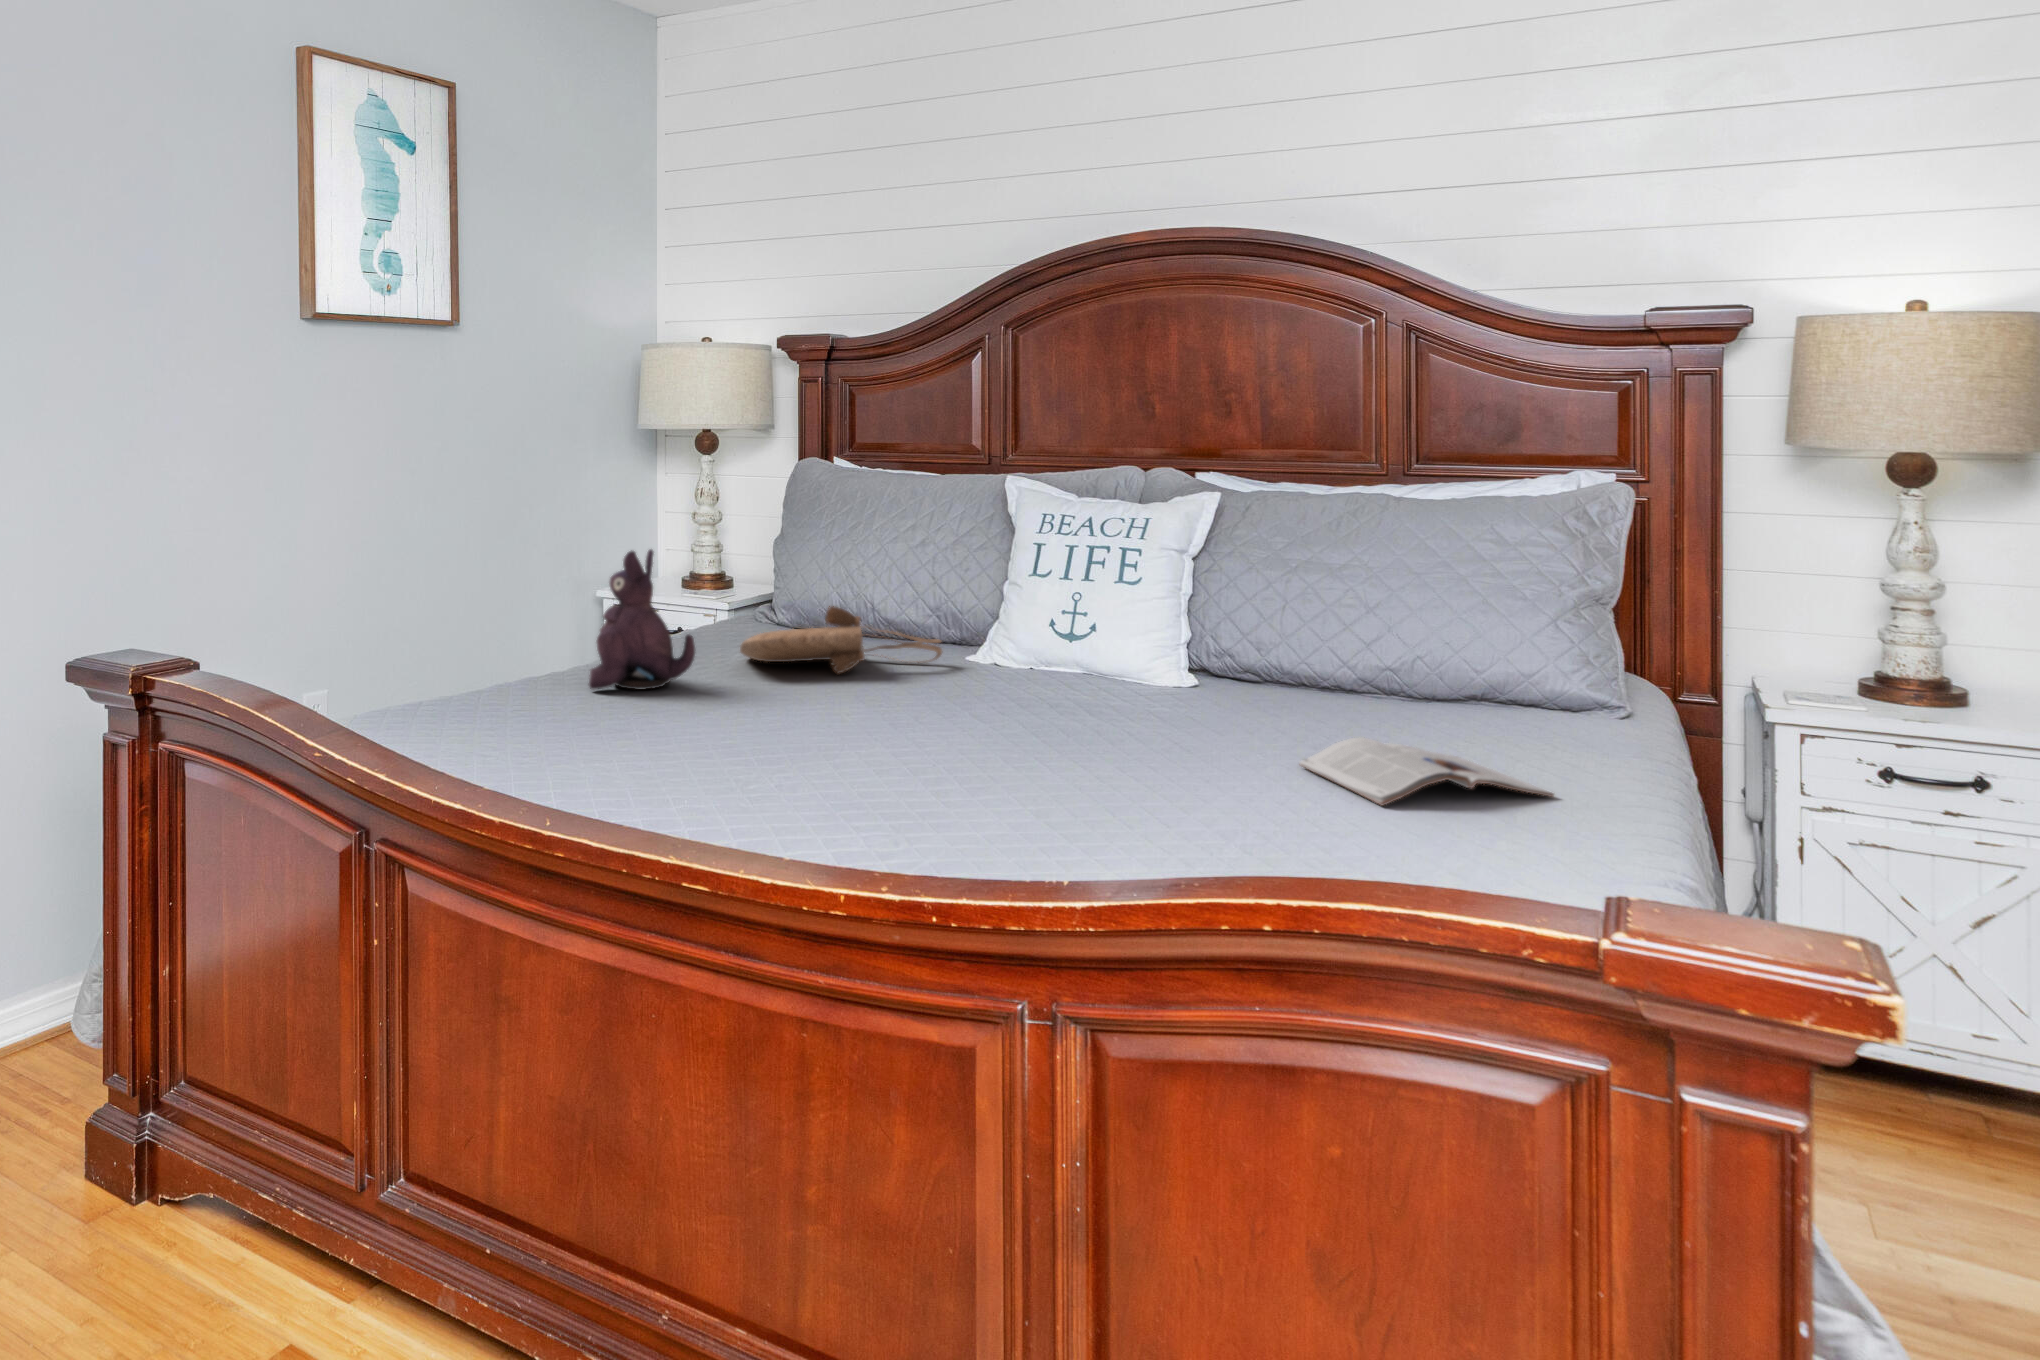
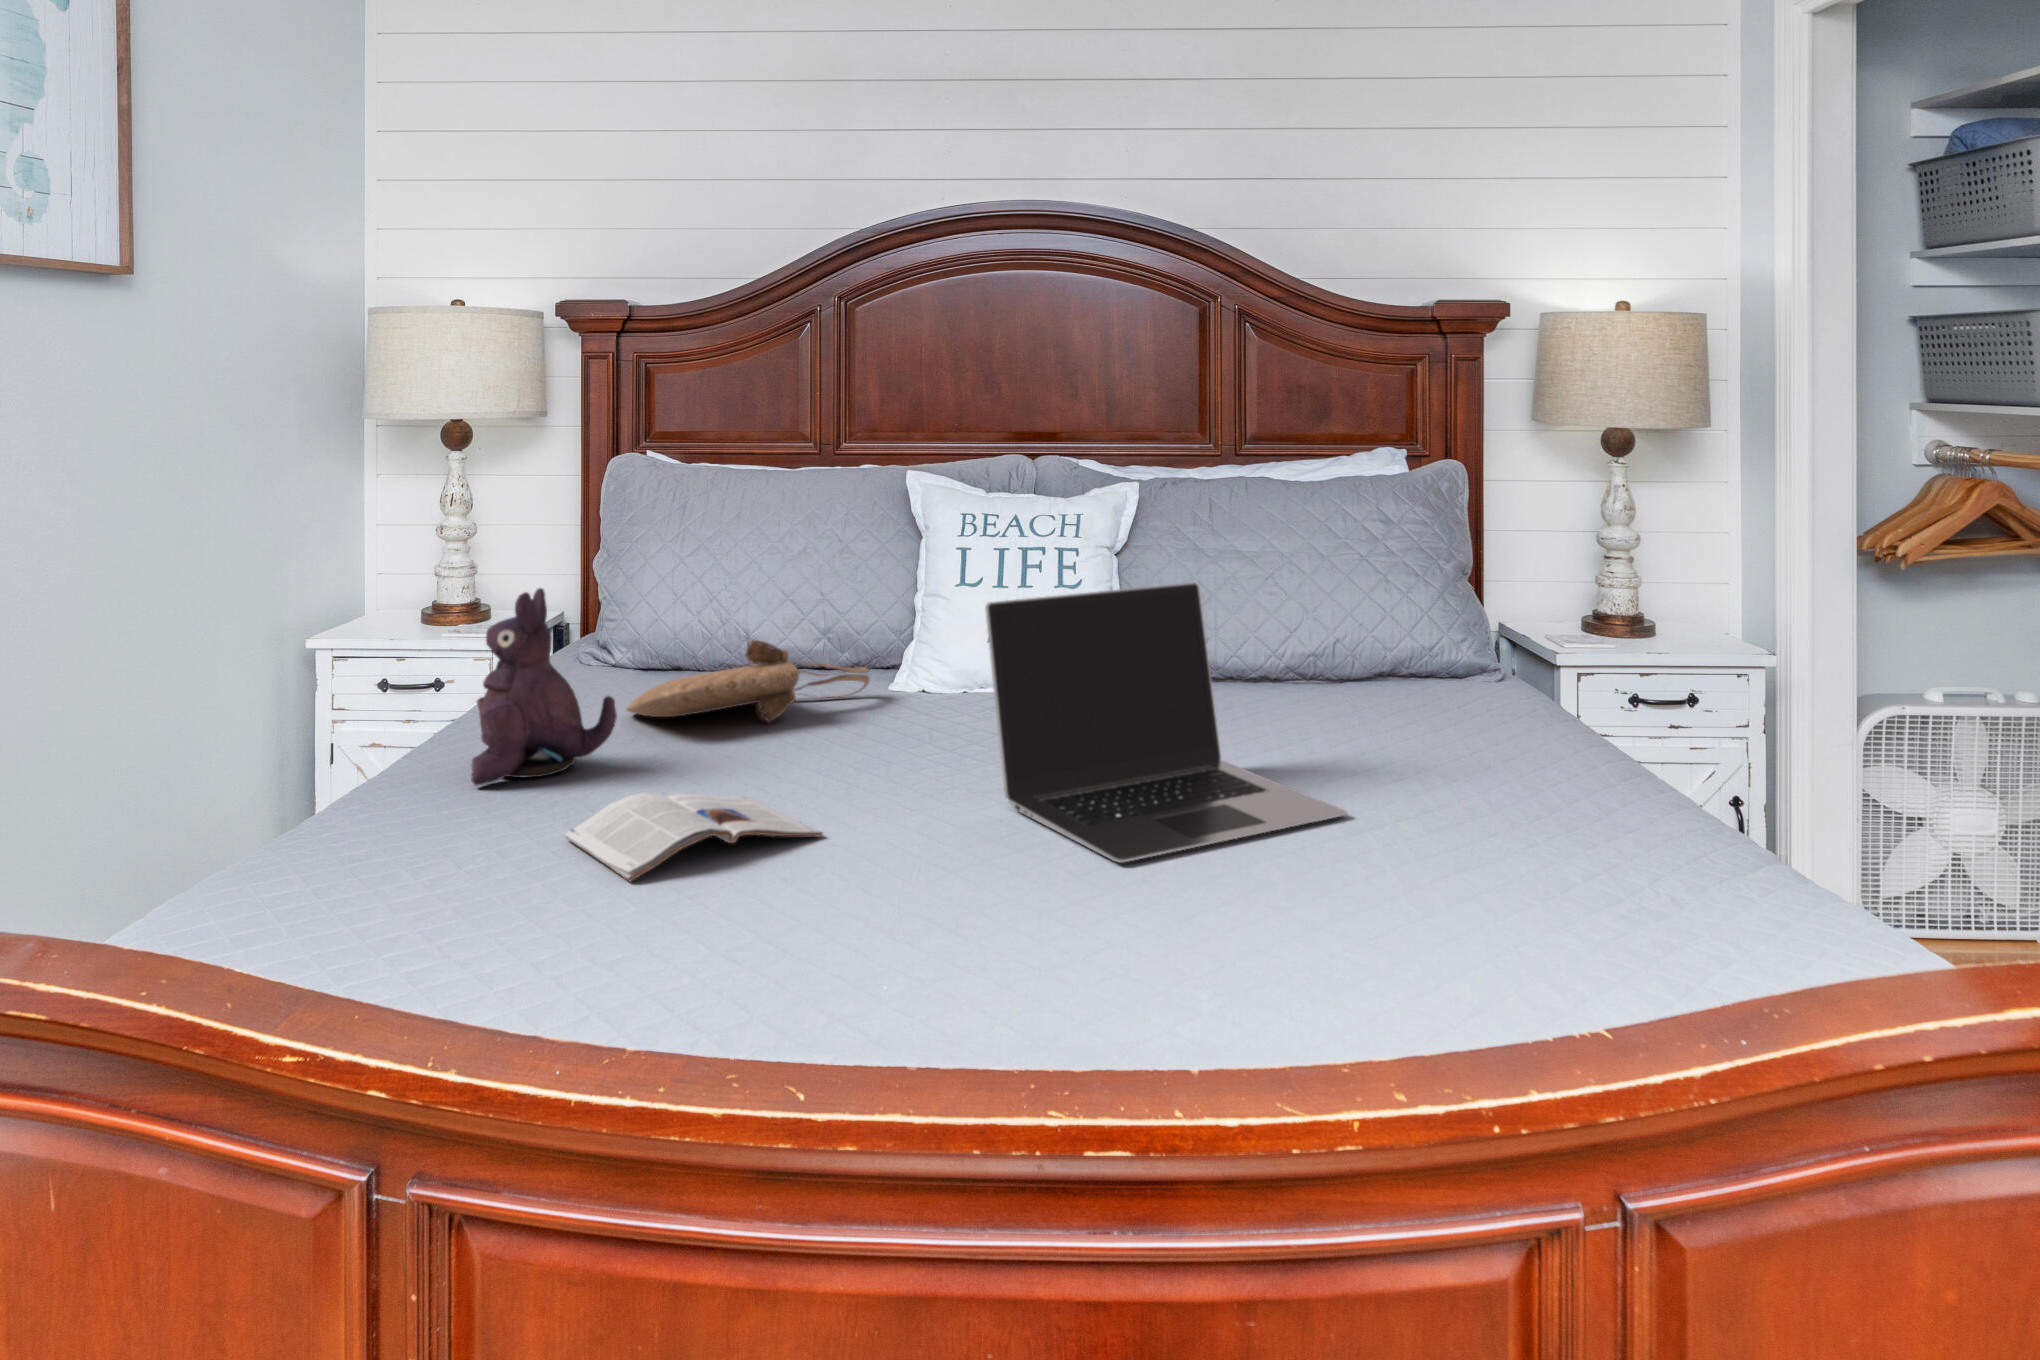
laptop: none [938,577,1249,806] -> present [985,582,1347,862]
magazine: present [1300,737,1554,806] -> present [565,793,822,881]

